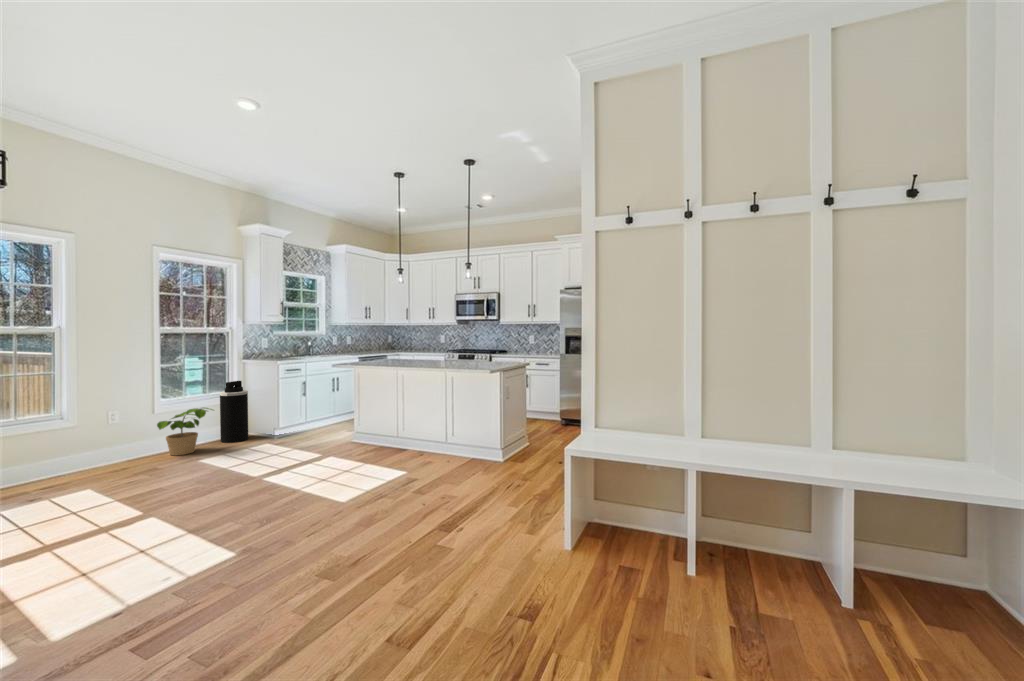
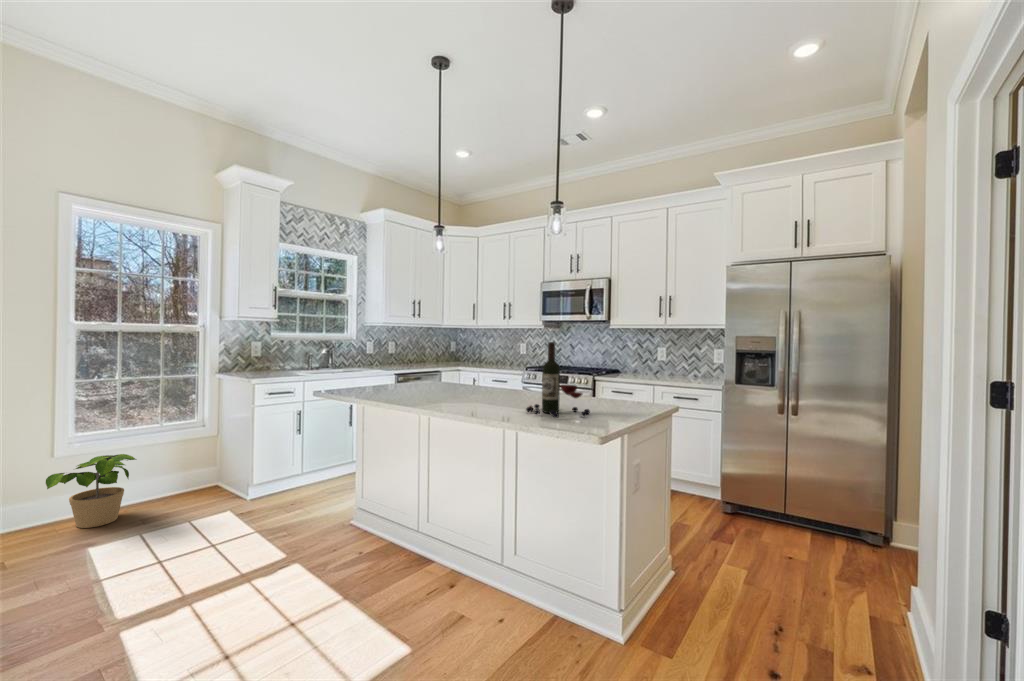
wine bottle: none [458,333,488,367] -> present [526,342,590,418]
trash can: present [220,381,248,443] -> none [173,406,217,504]

